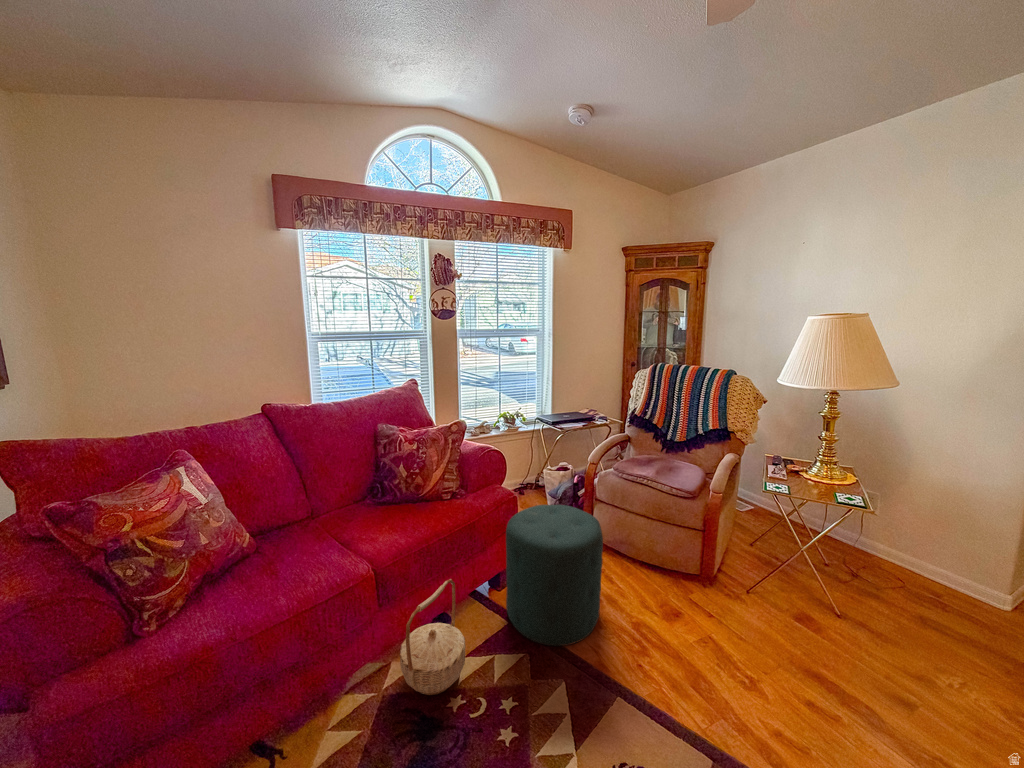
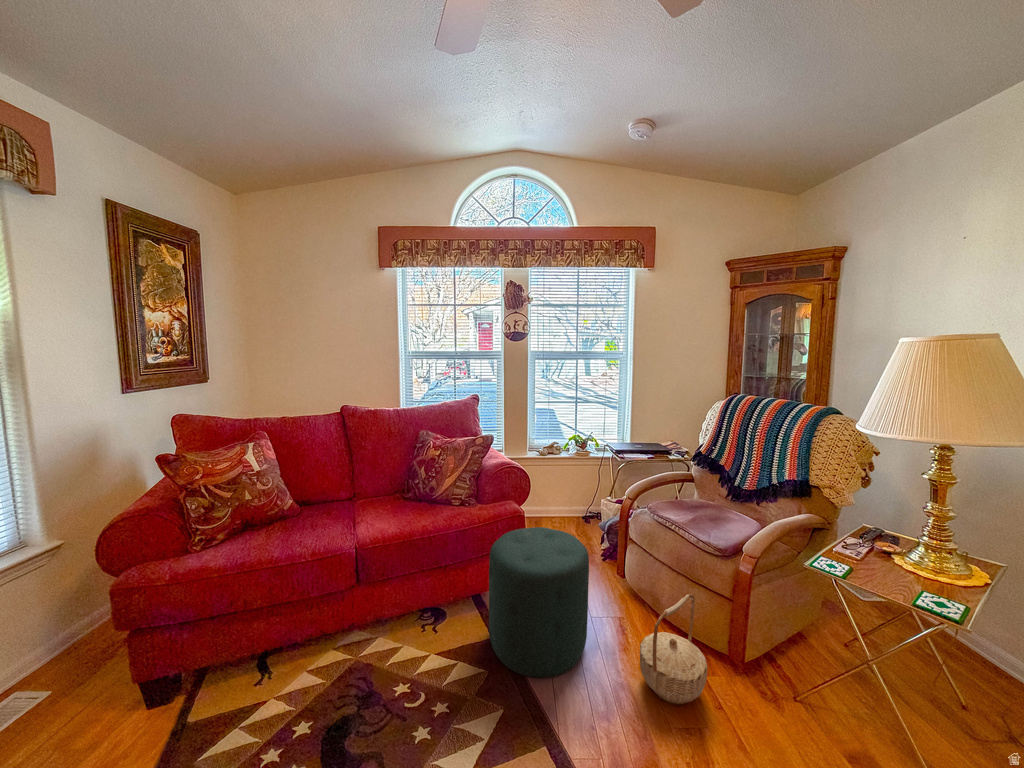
basket: present [400,579,465,695] -> present [640,594,708,704]

